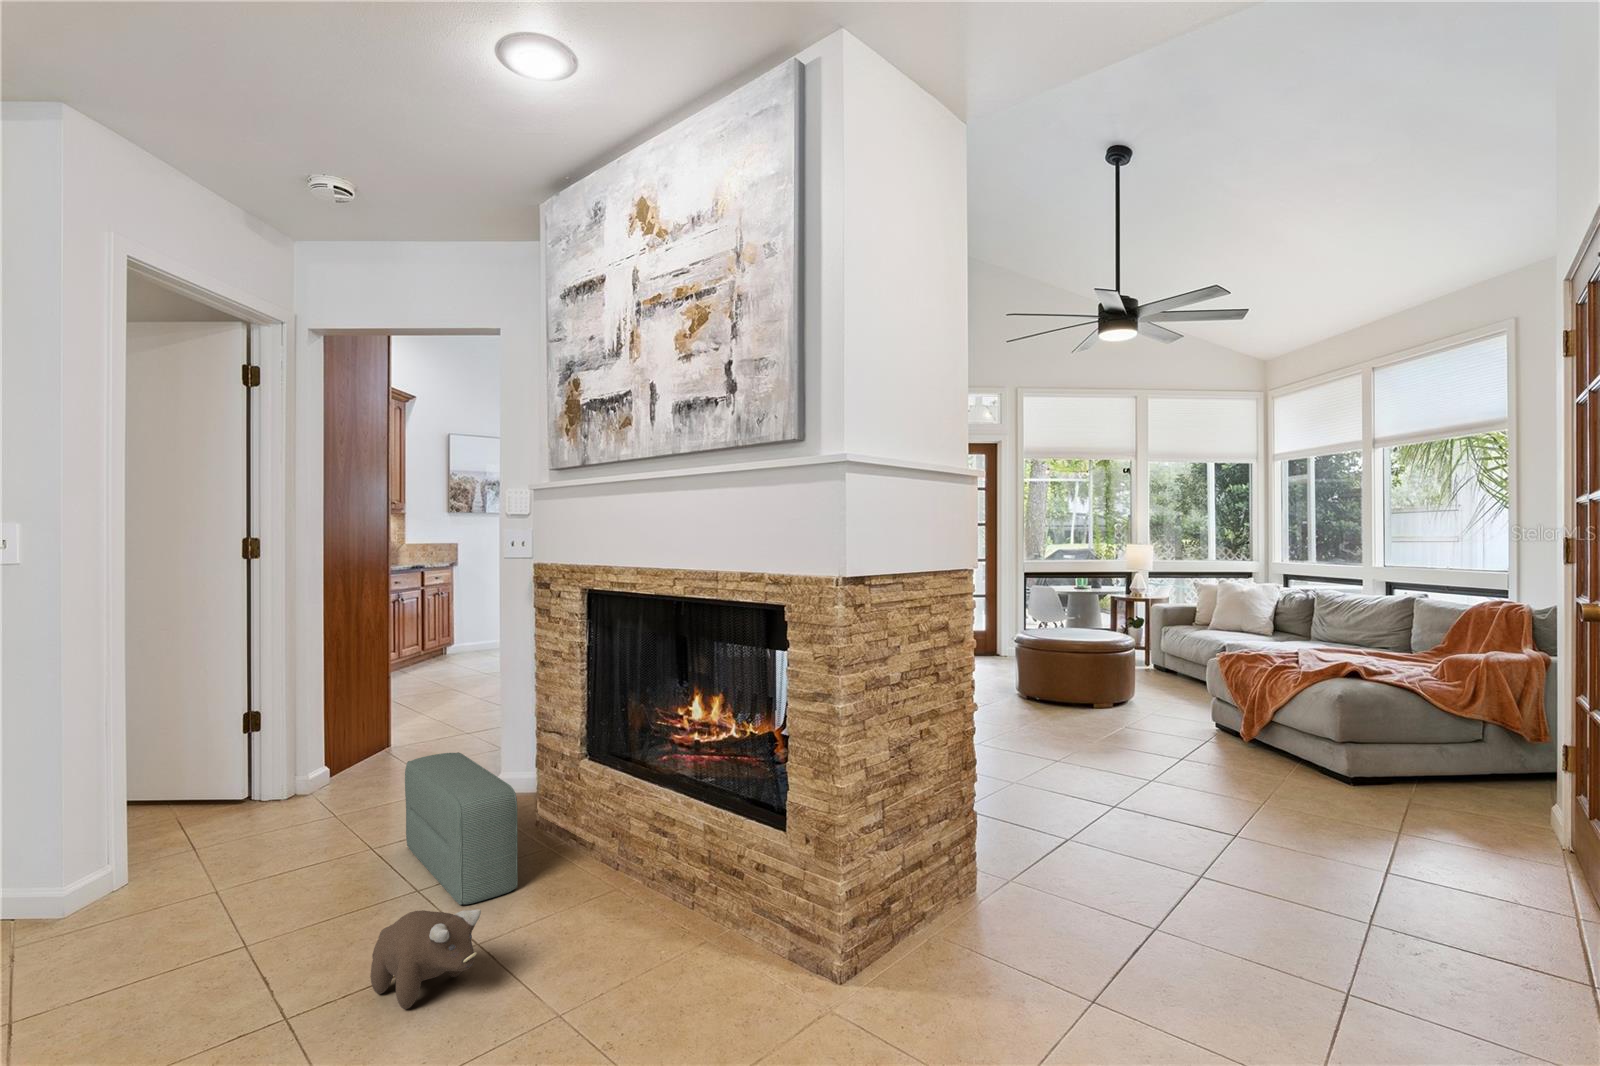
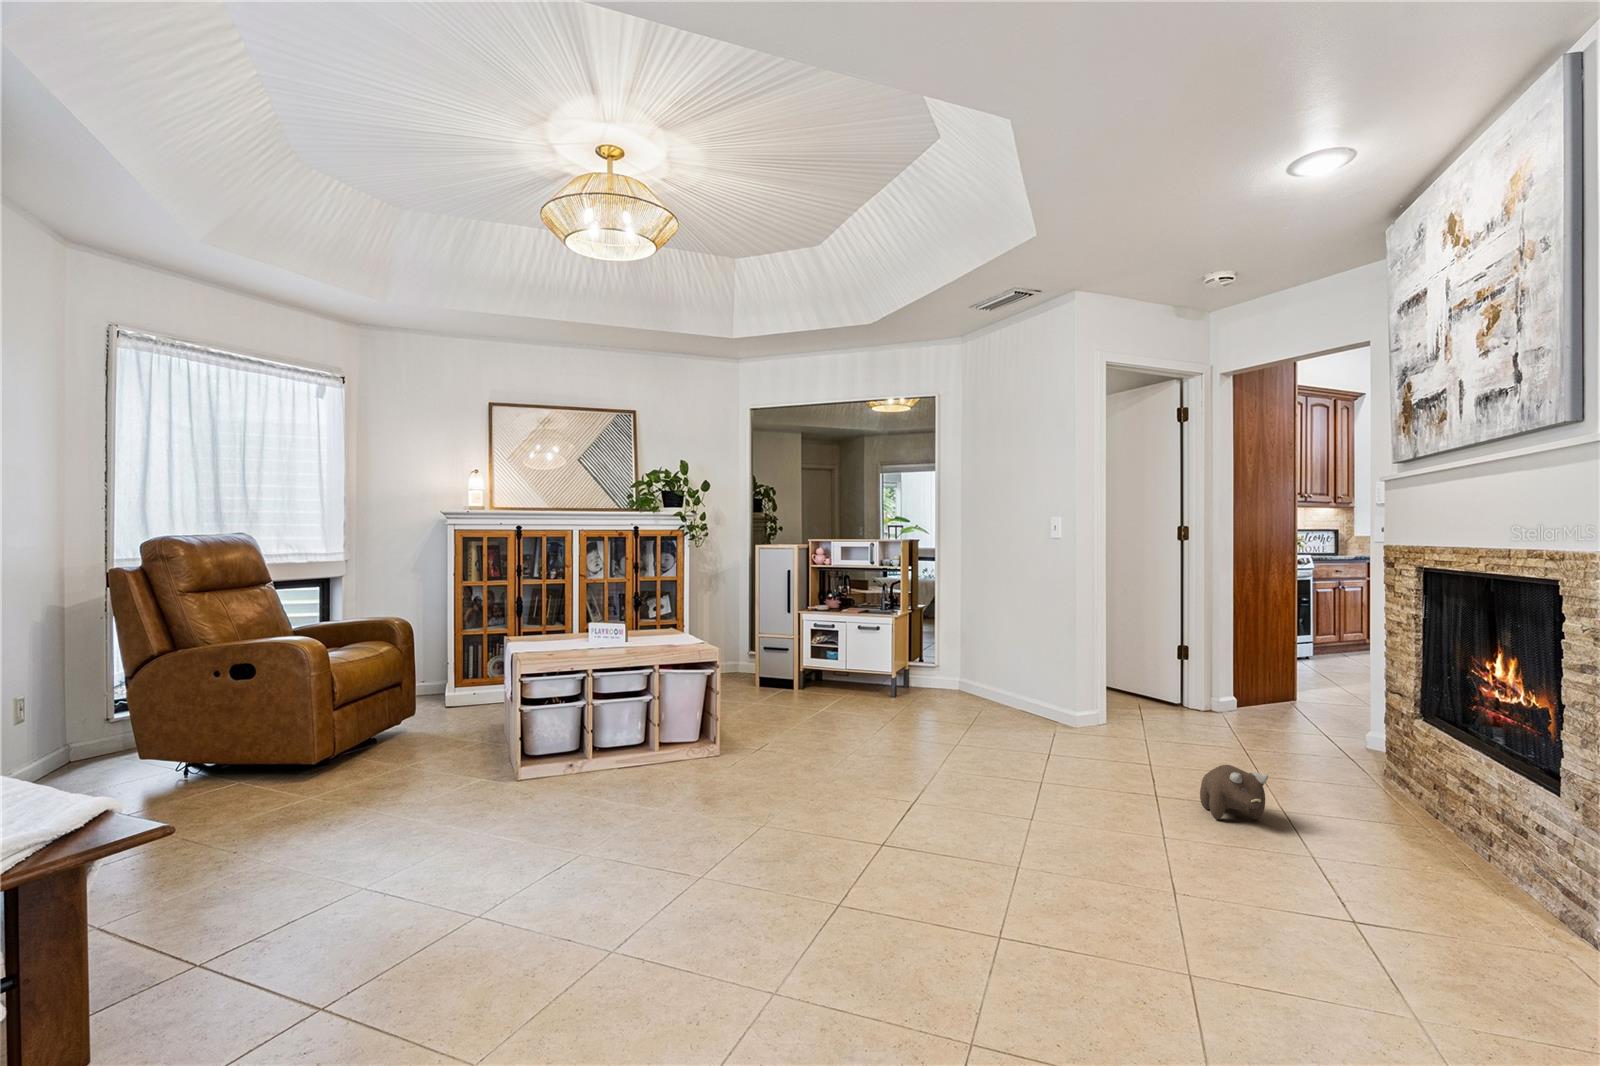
pouf: present [405,752,518,905] -> none [1268,692,1336,799]

